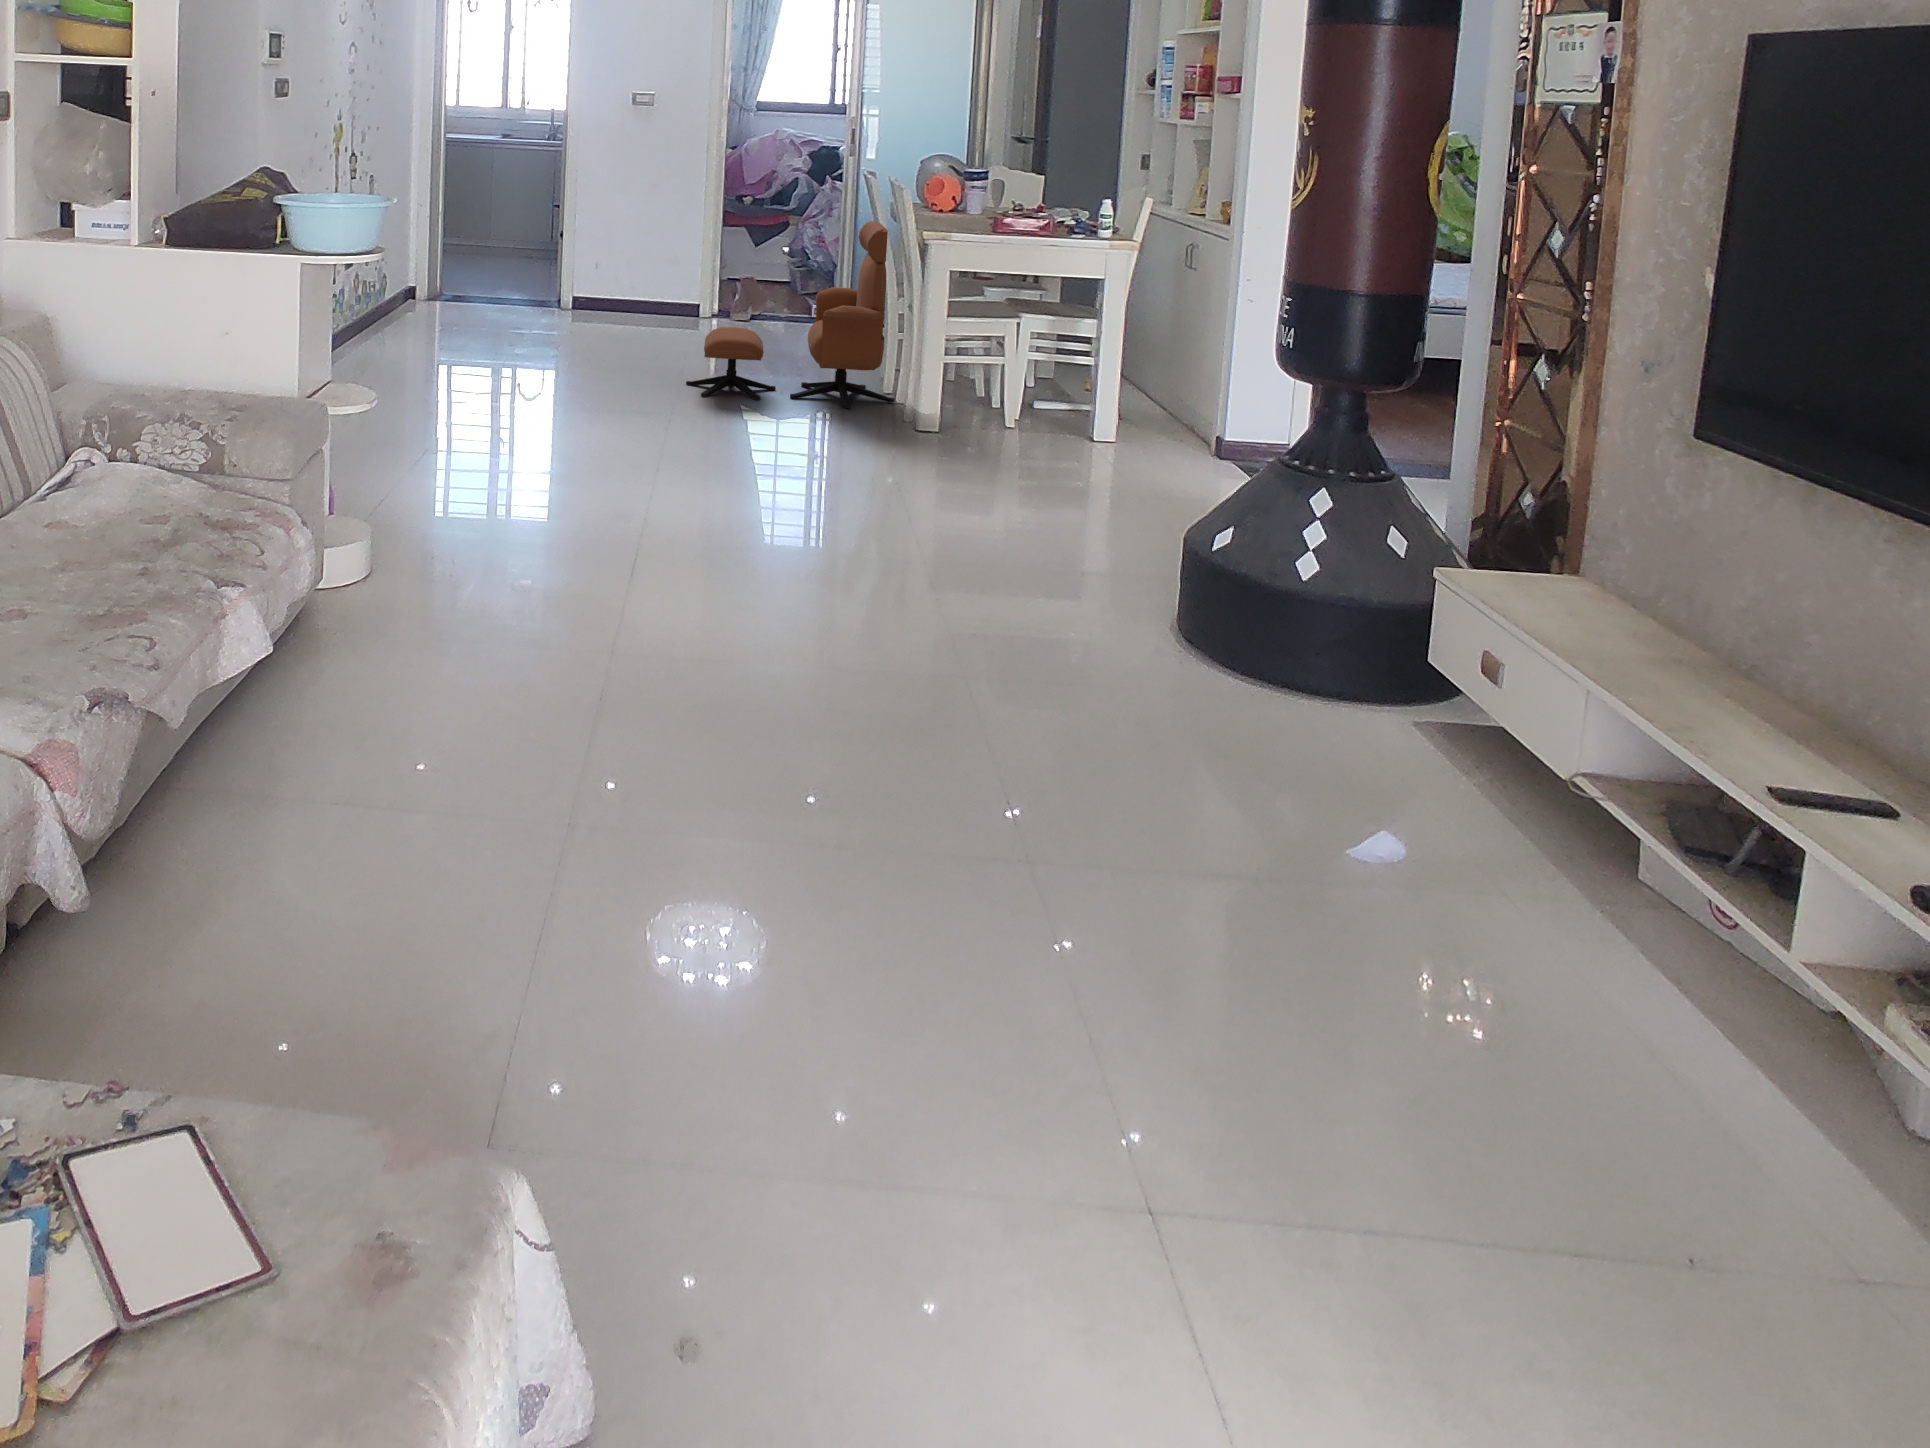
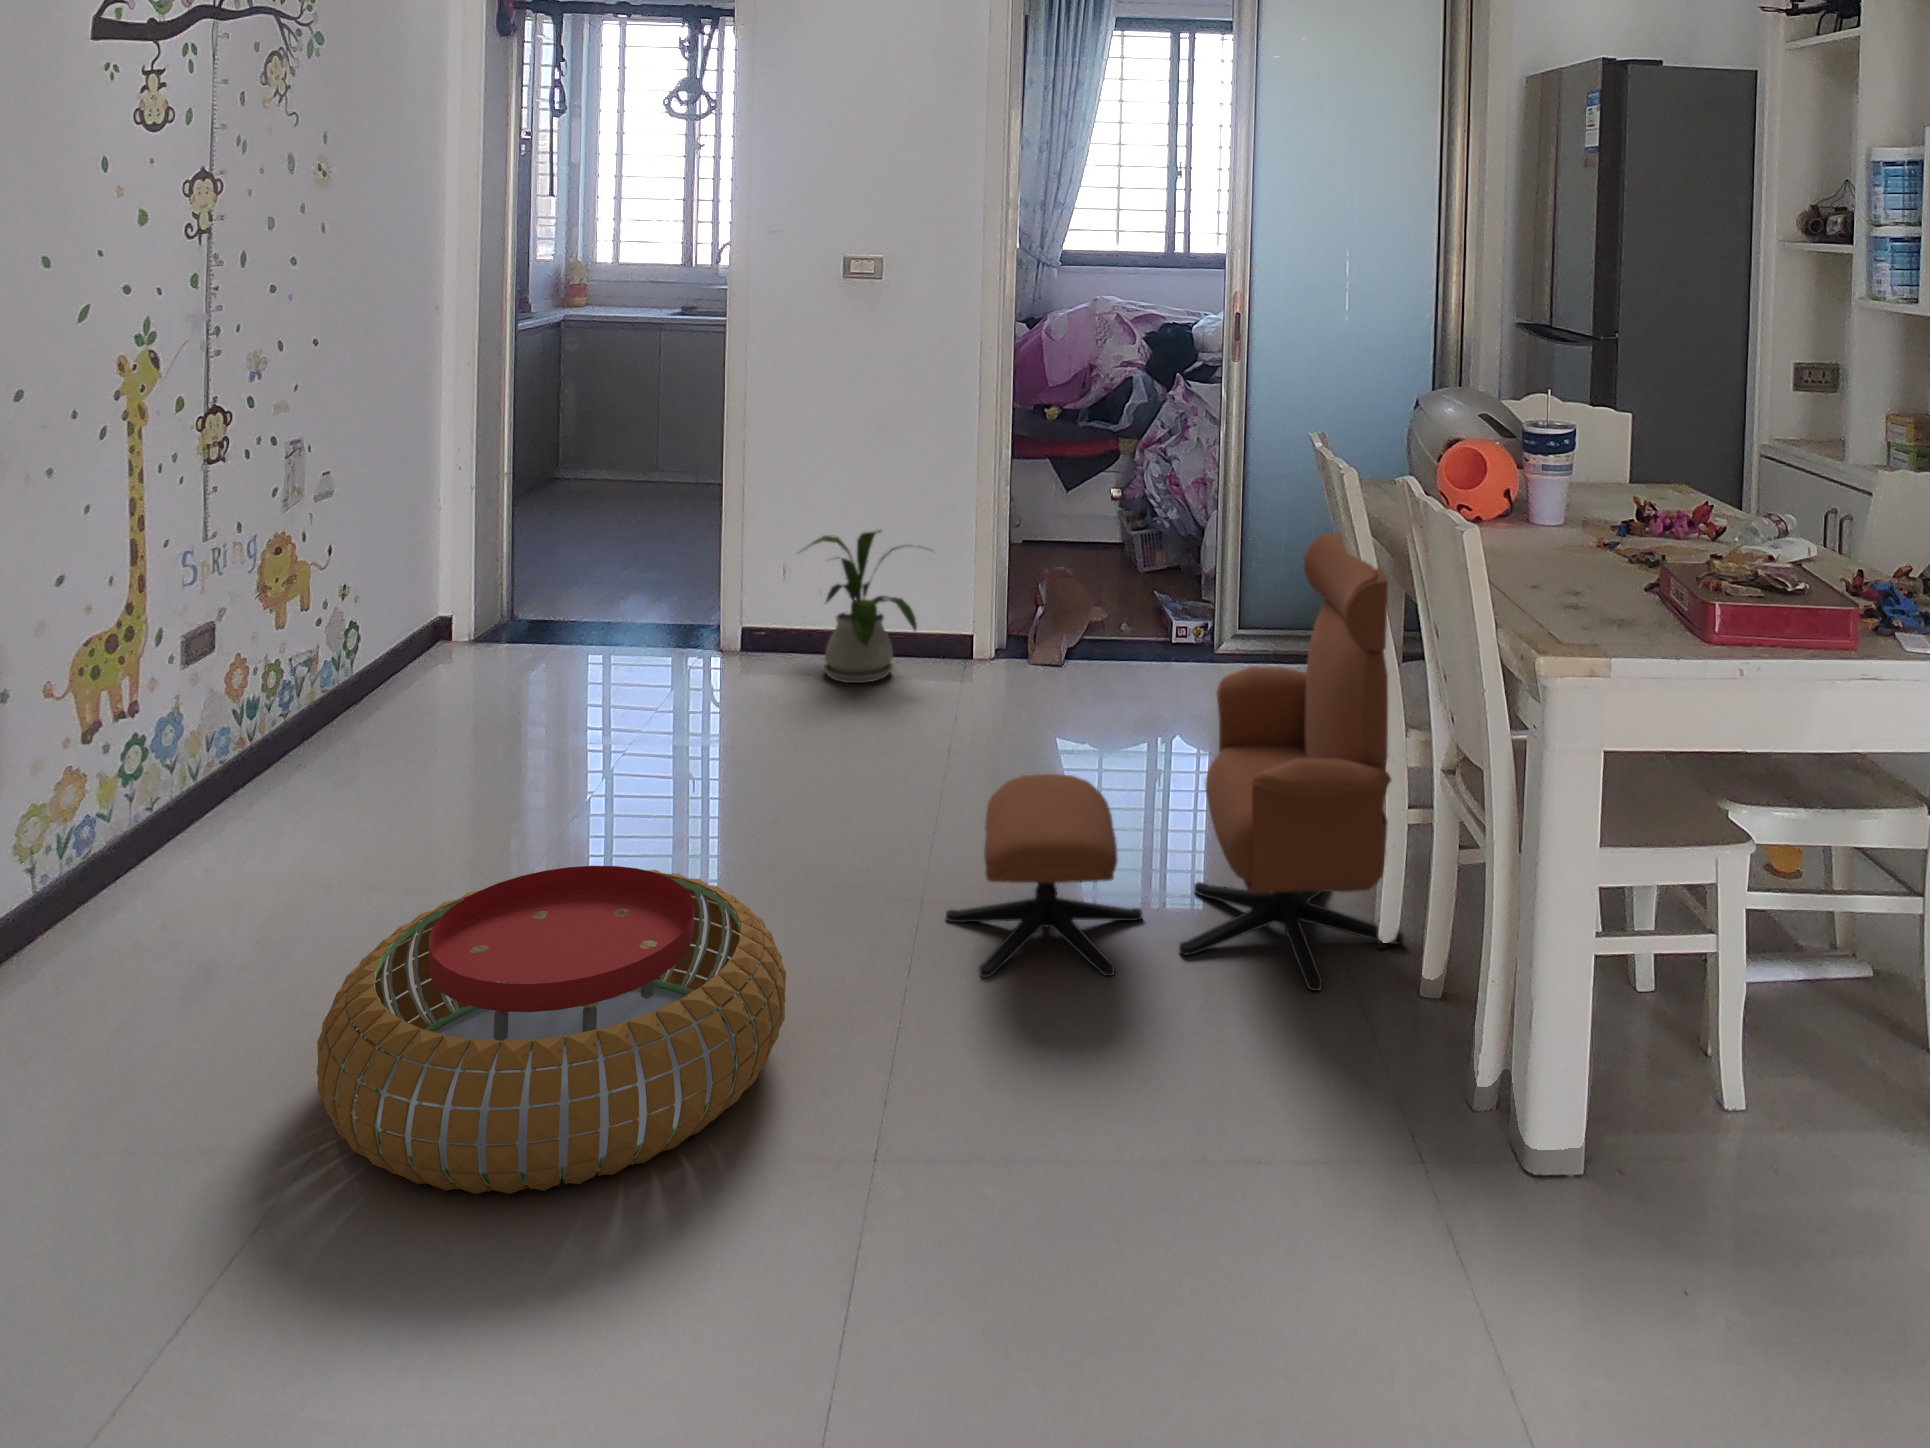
house plant: none [605,241,680,324] -> present [805,530,930,683]
pouf: none [450,332,624,418] -> present [317,866,786,1194]

